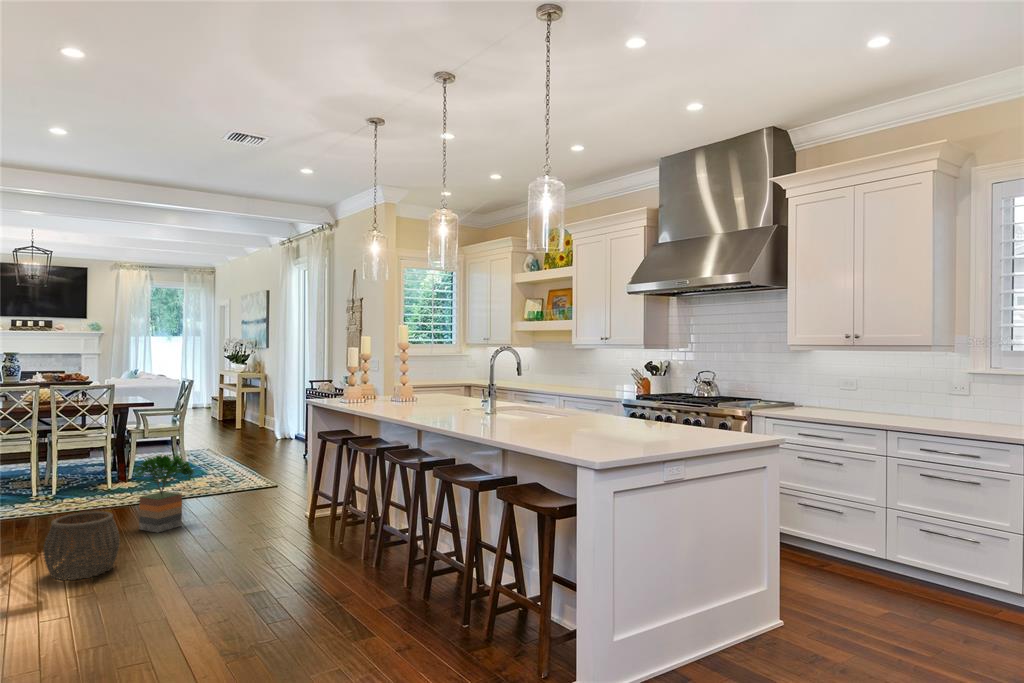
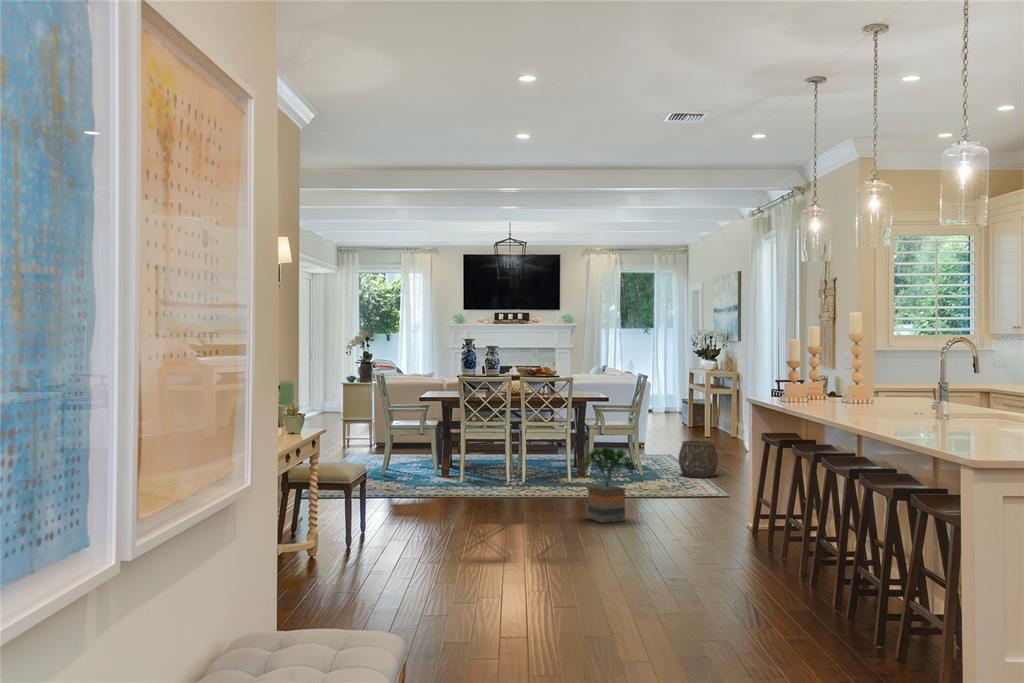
woven basket: present [43,511,120,580] -> present [679,440,718,478]

